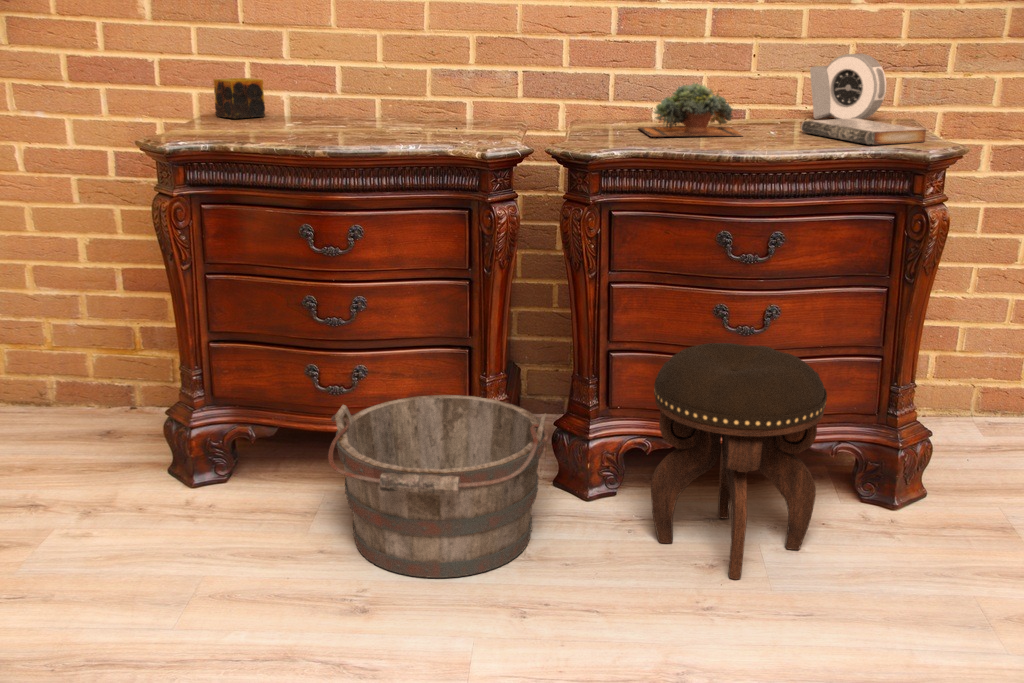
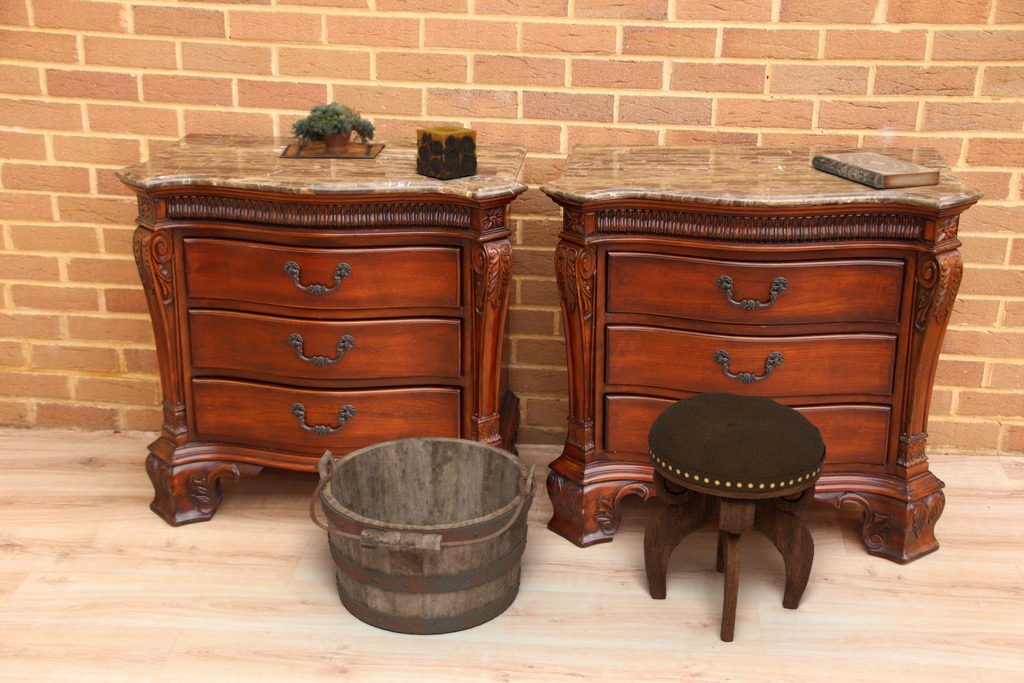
alarm clock: present [810,54,887,119] -> none [826,79,906,150]
candle: present [214,78,265,119] -> present [416,125,477,179]
succulent plant: present [638,83,742,137] -> present [280,102,385,158]

